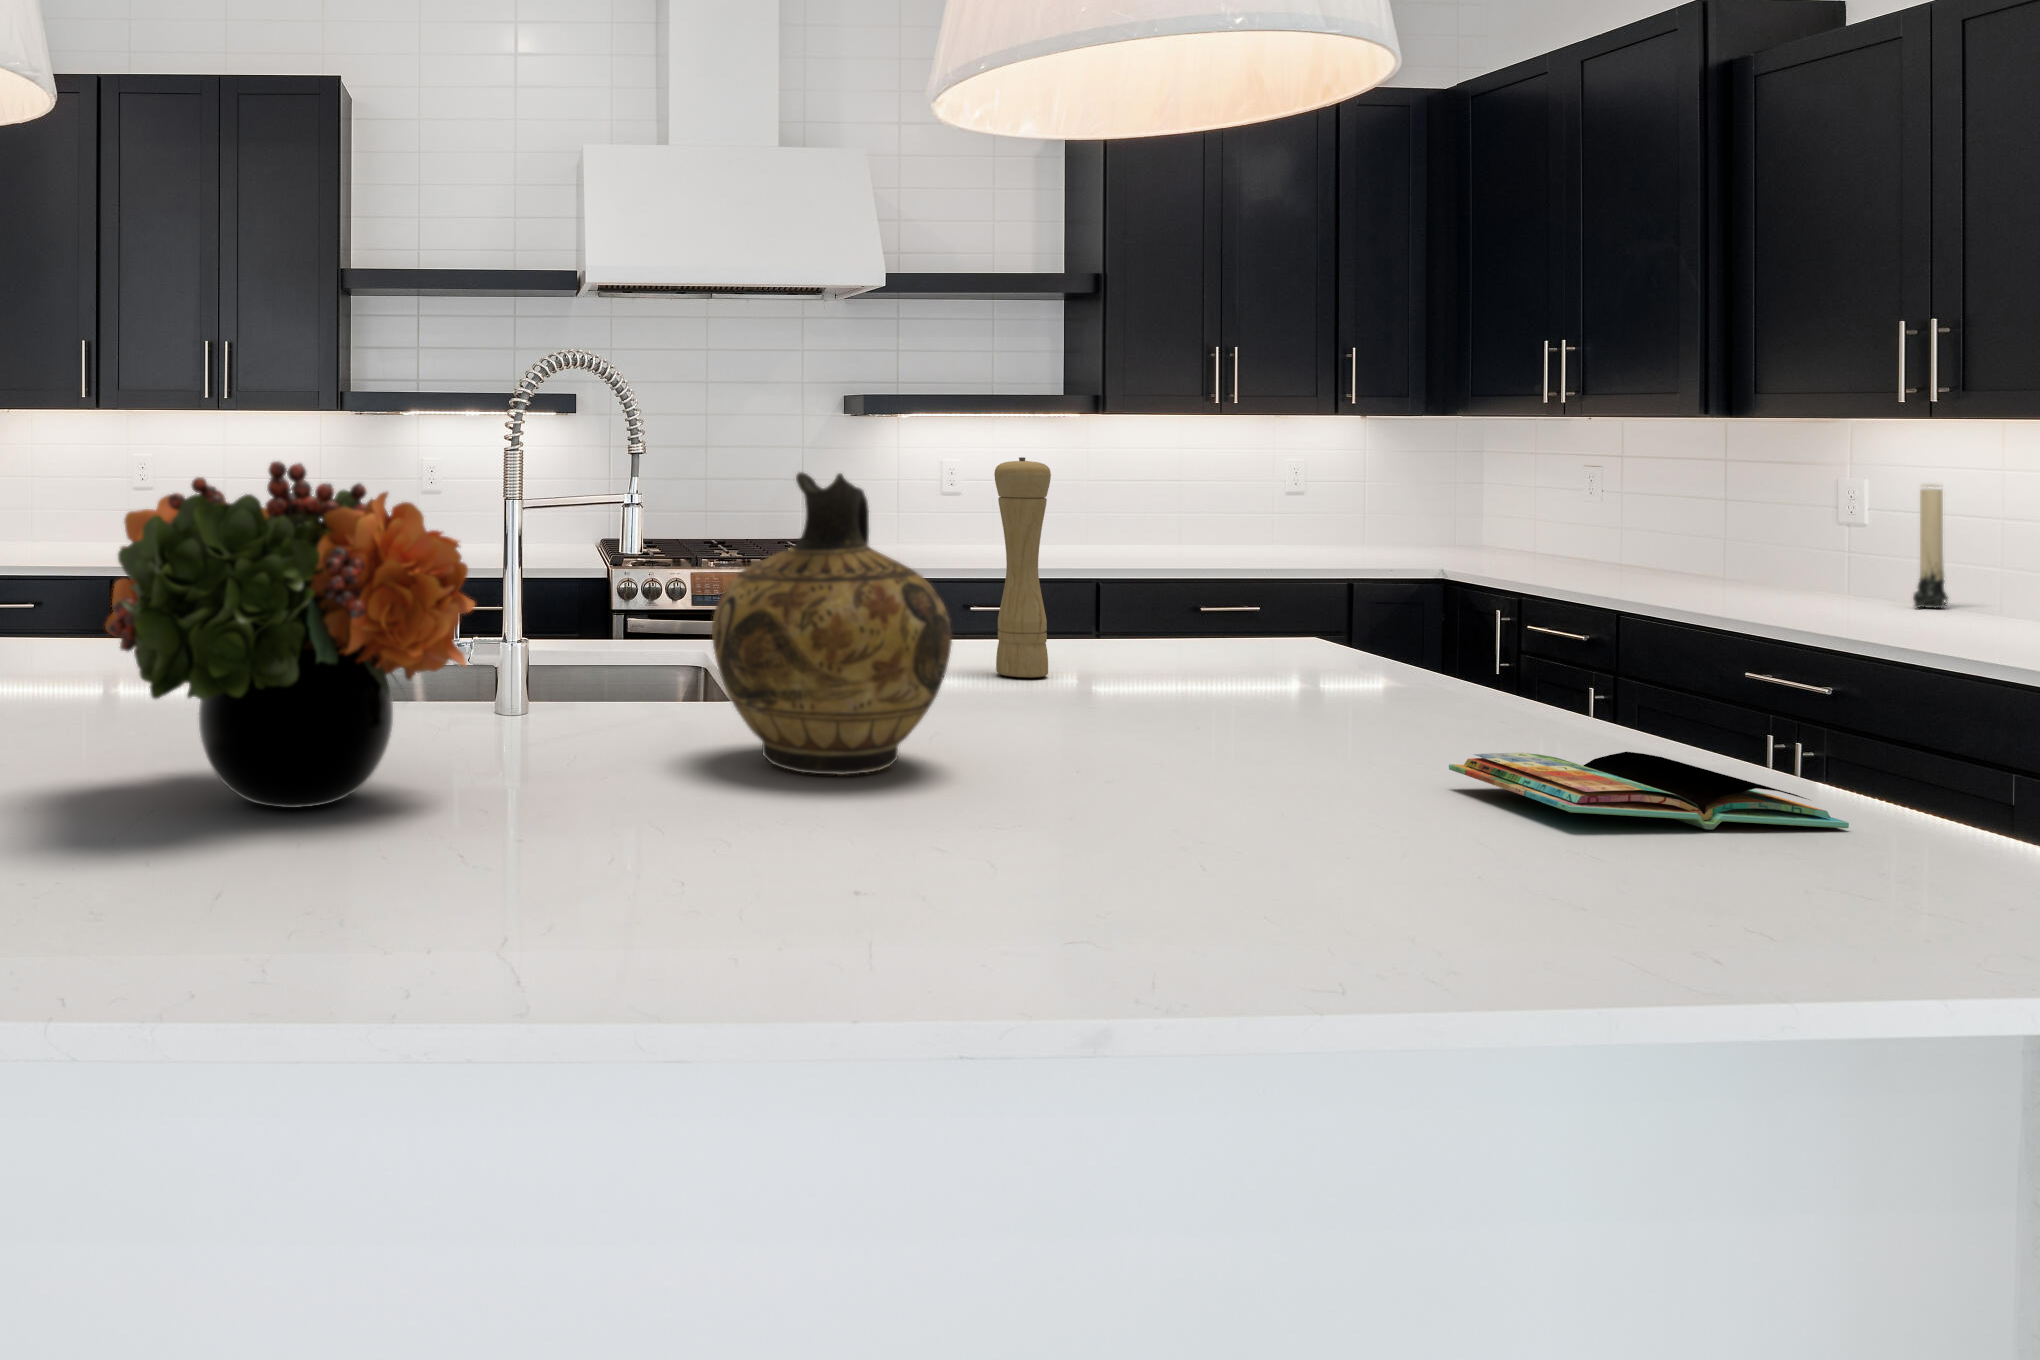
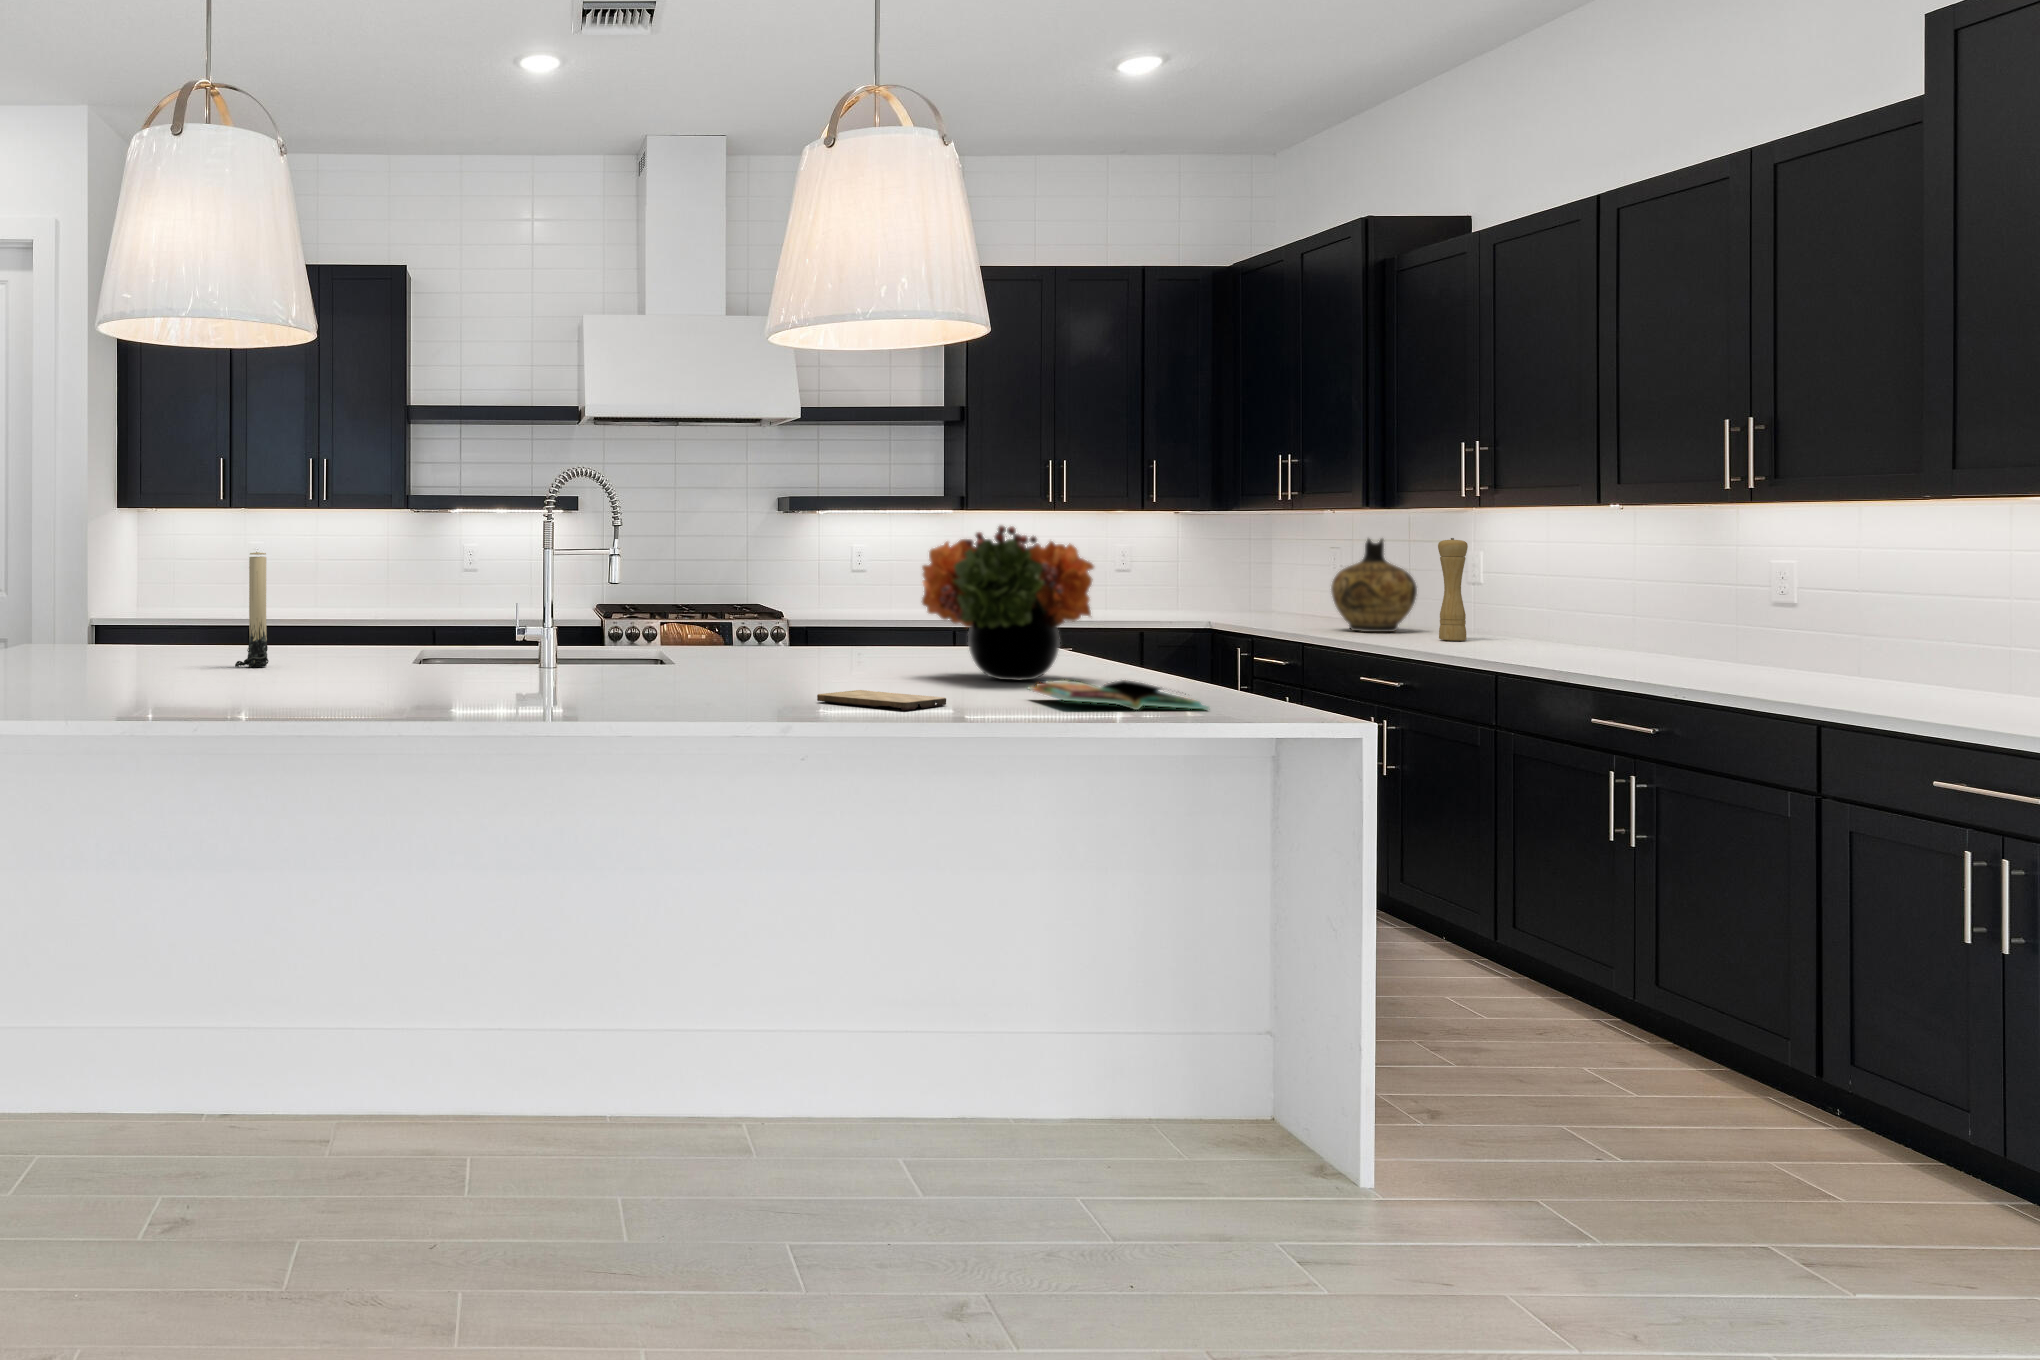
pepper mill: present [994,457,1051,677] -> present [1438,538,1468,641]
flower arrangement: present [105,461,475,808] -> present [922,526,1094,681]
ceramic jug: present [712,472,952,775] -> present [1331,539,1417,632]
candle: present [1913,484,1948,608] -> present [235,552,269,667]
cutting board: none [1067,767,1321,832] -> present [817,690,946,710]

